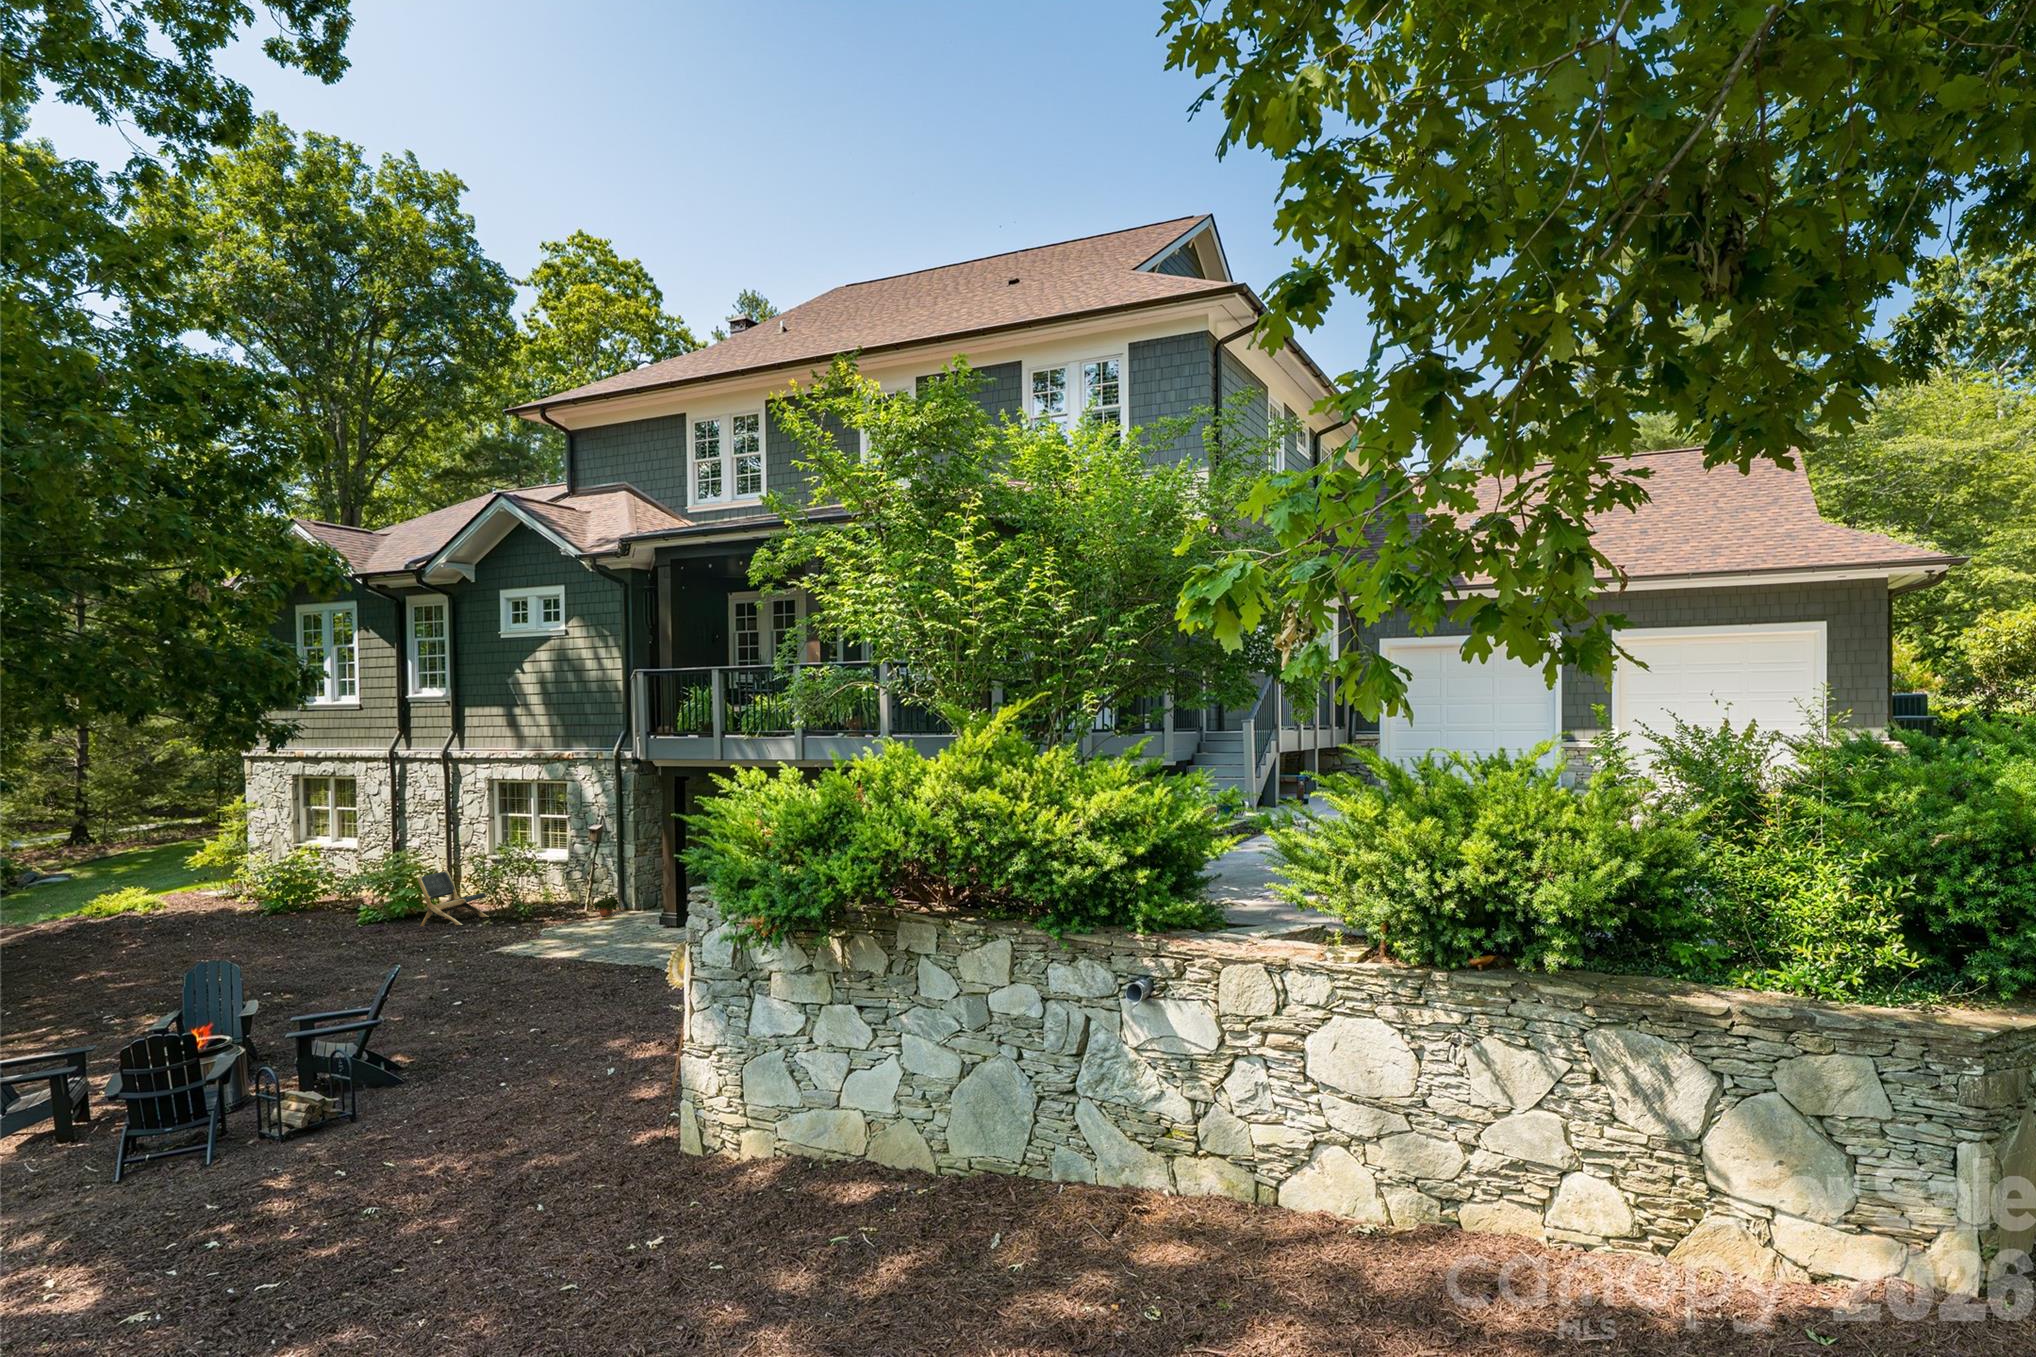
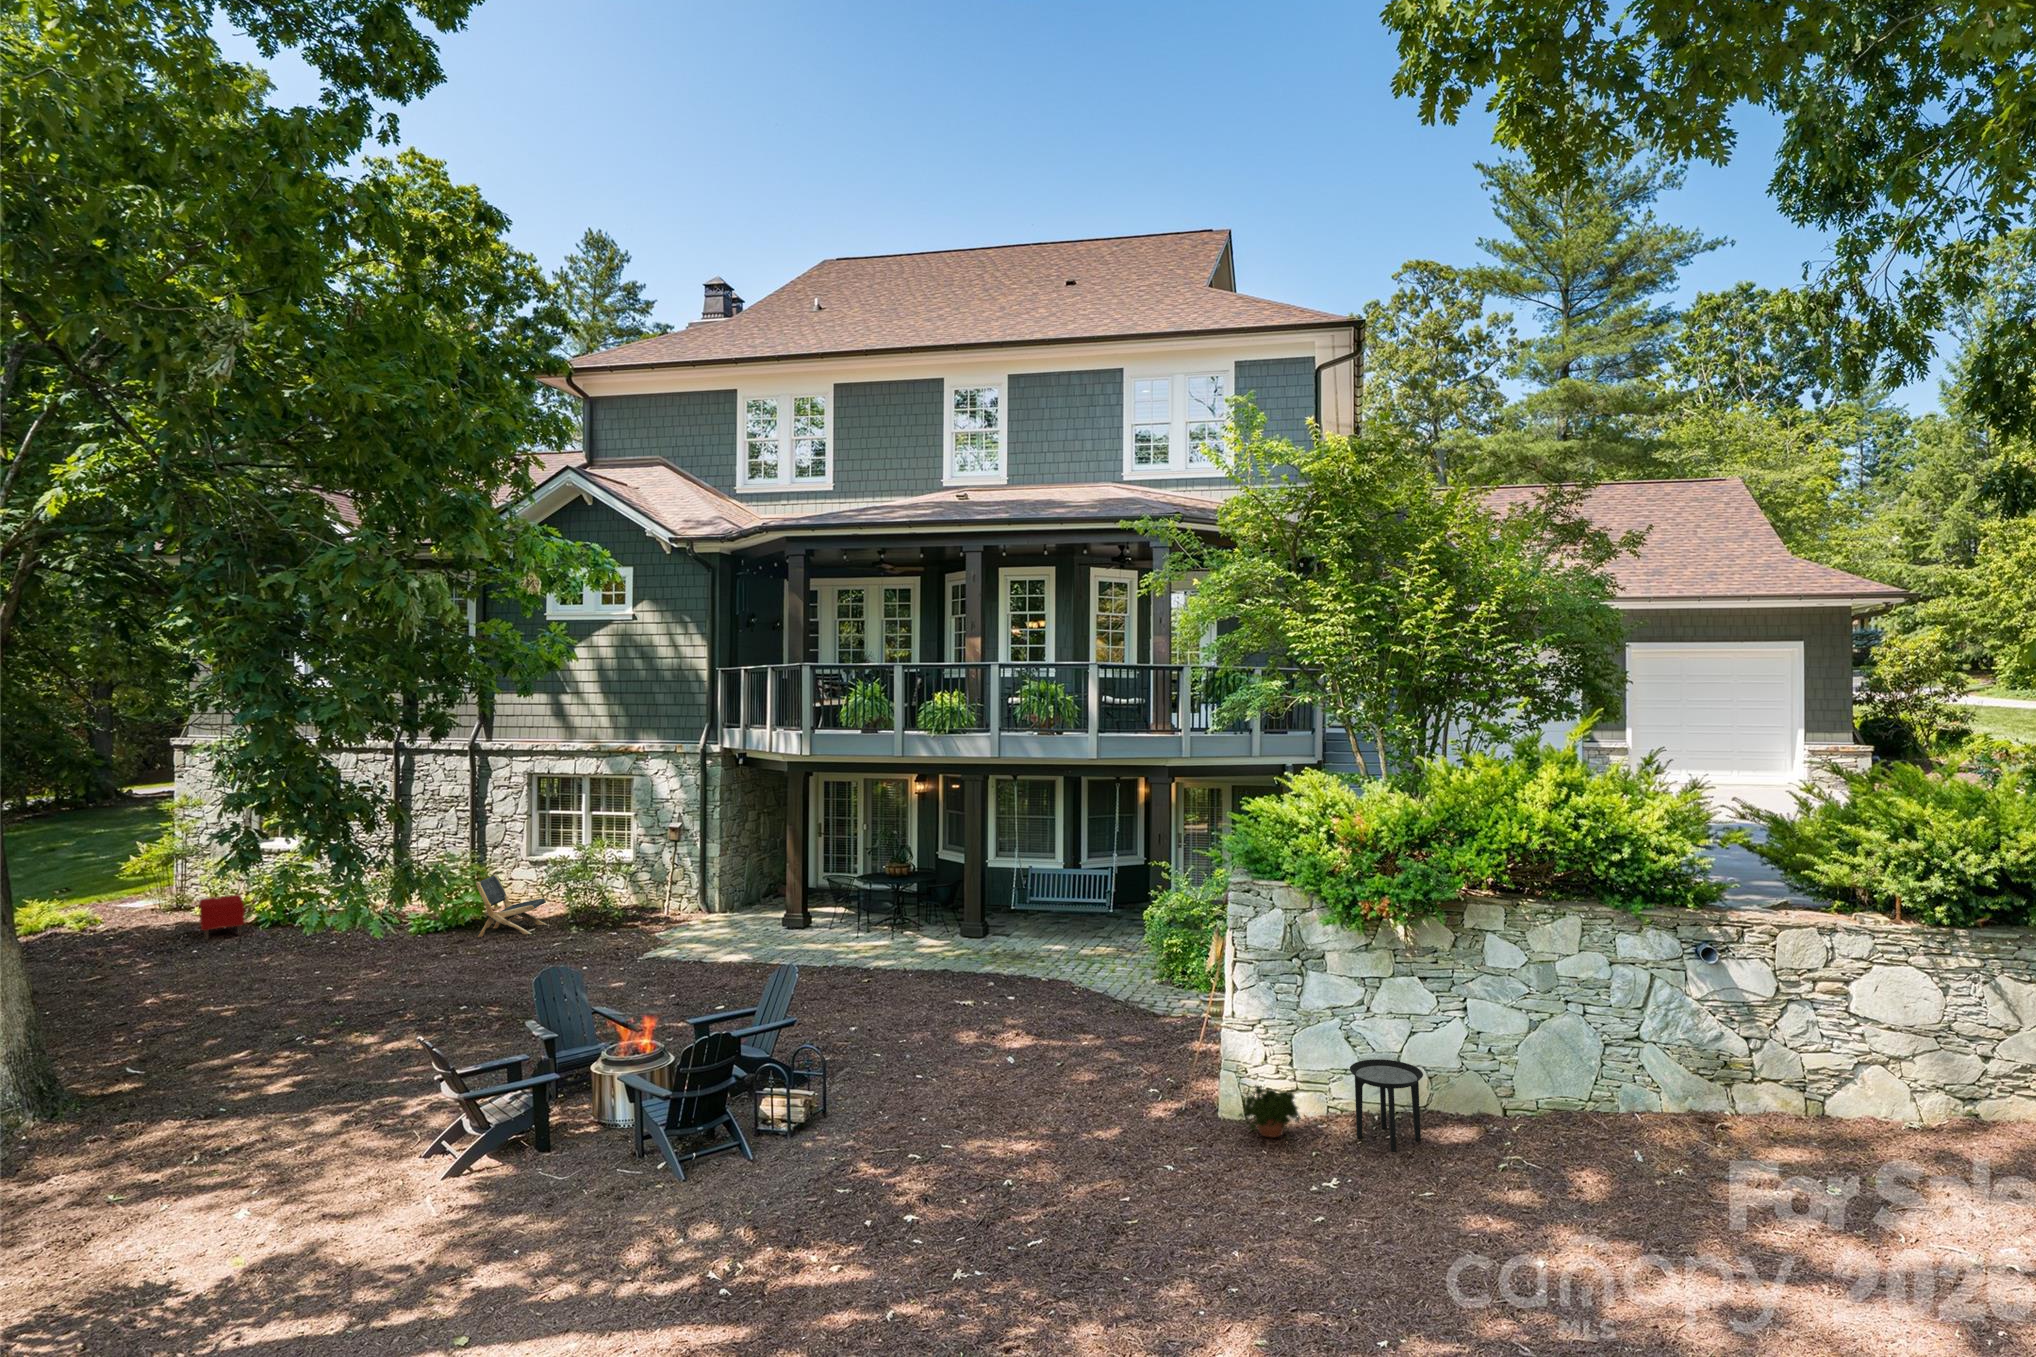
bench: none [229,885,279,924] -> present [199,894,244,940]
potted plant: present [589,896,620,917] -> present [1240,1085,1301,1139]
side table: none [756,1096,838,1207] -> present [1350,1059,1423,1152]

